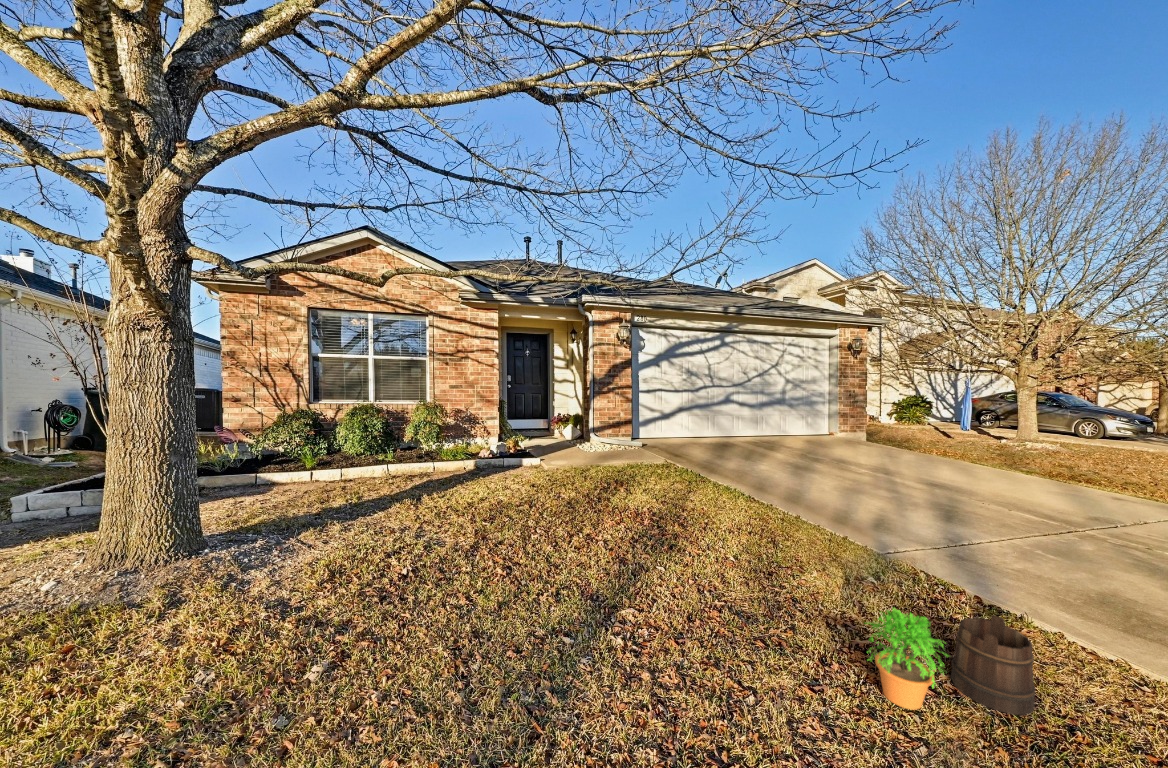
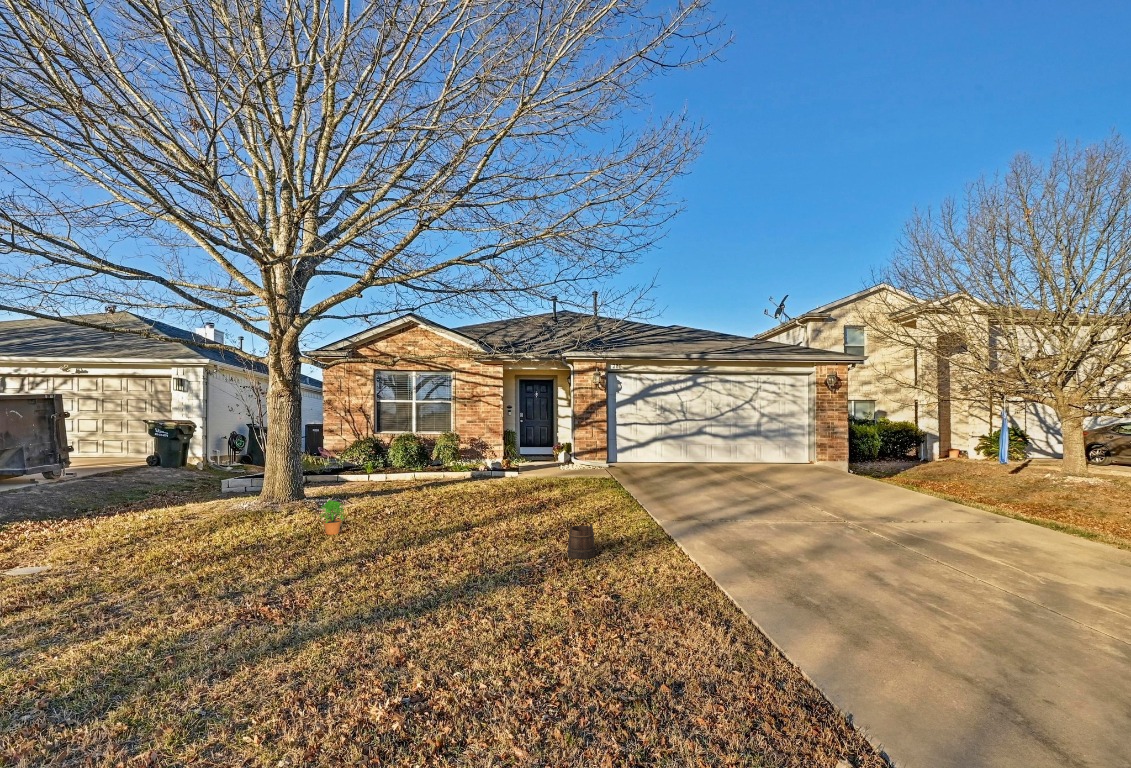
potted plant: present [867,608,943,710] -> present [320,500,344,535]

